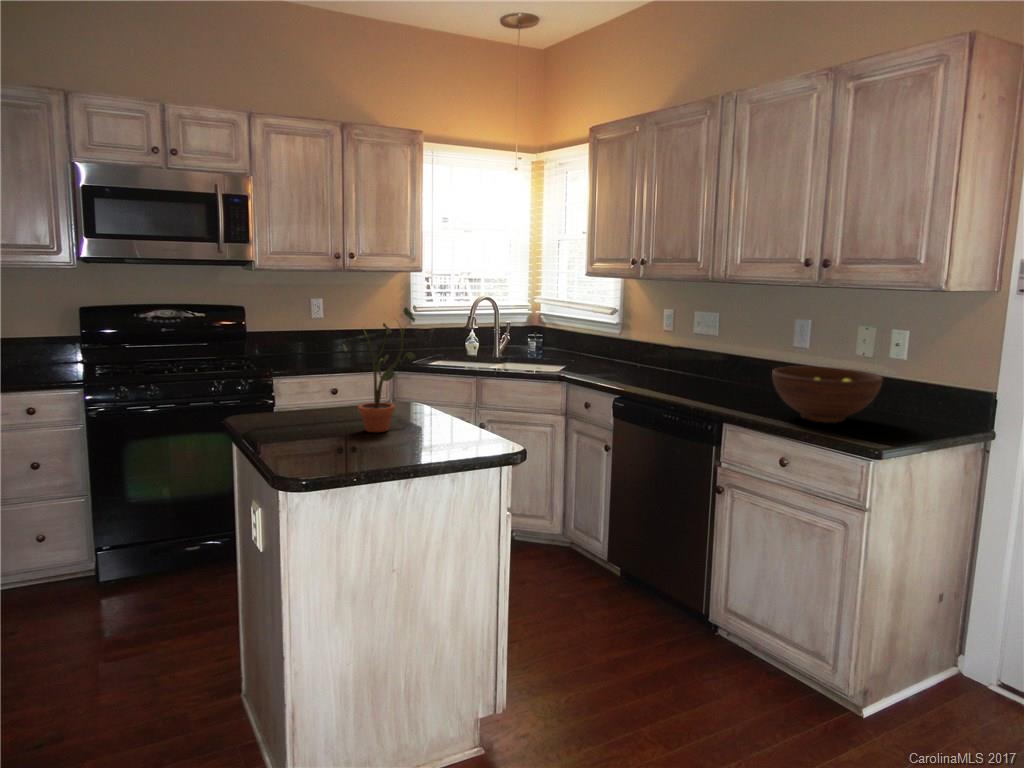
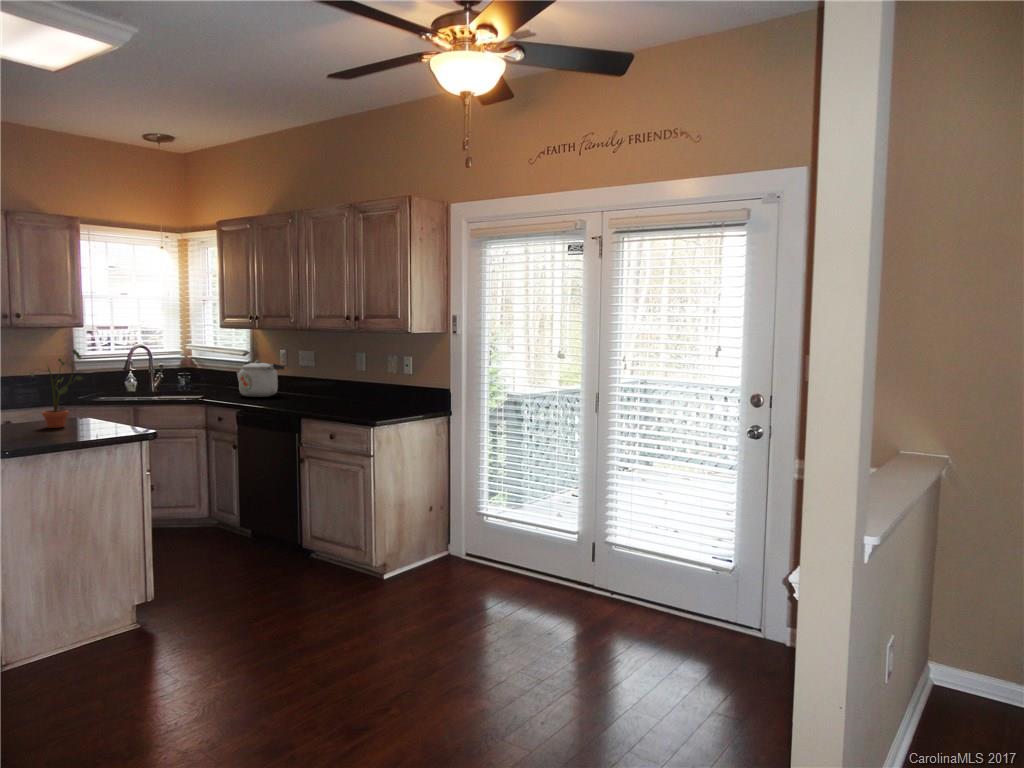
kettle: none [605,323,671,375] -> present [237,360,284,397]
fruit bowl: present [772,366,883,423] -> none [328,381,389,412]

